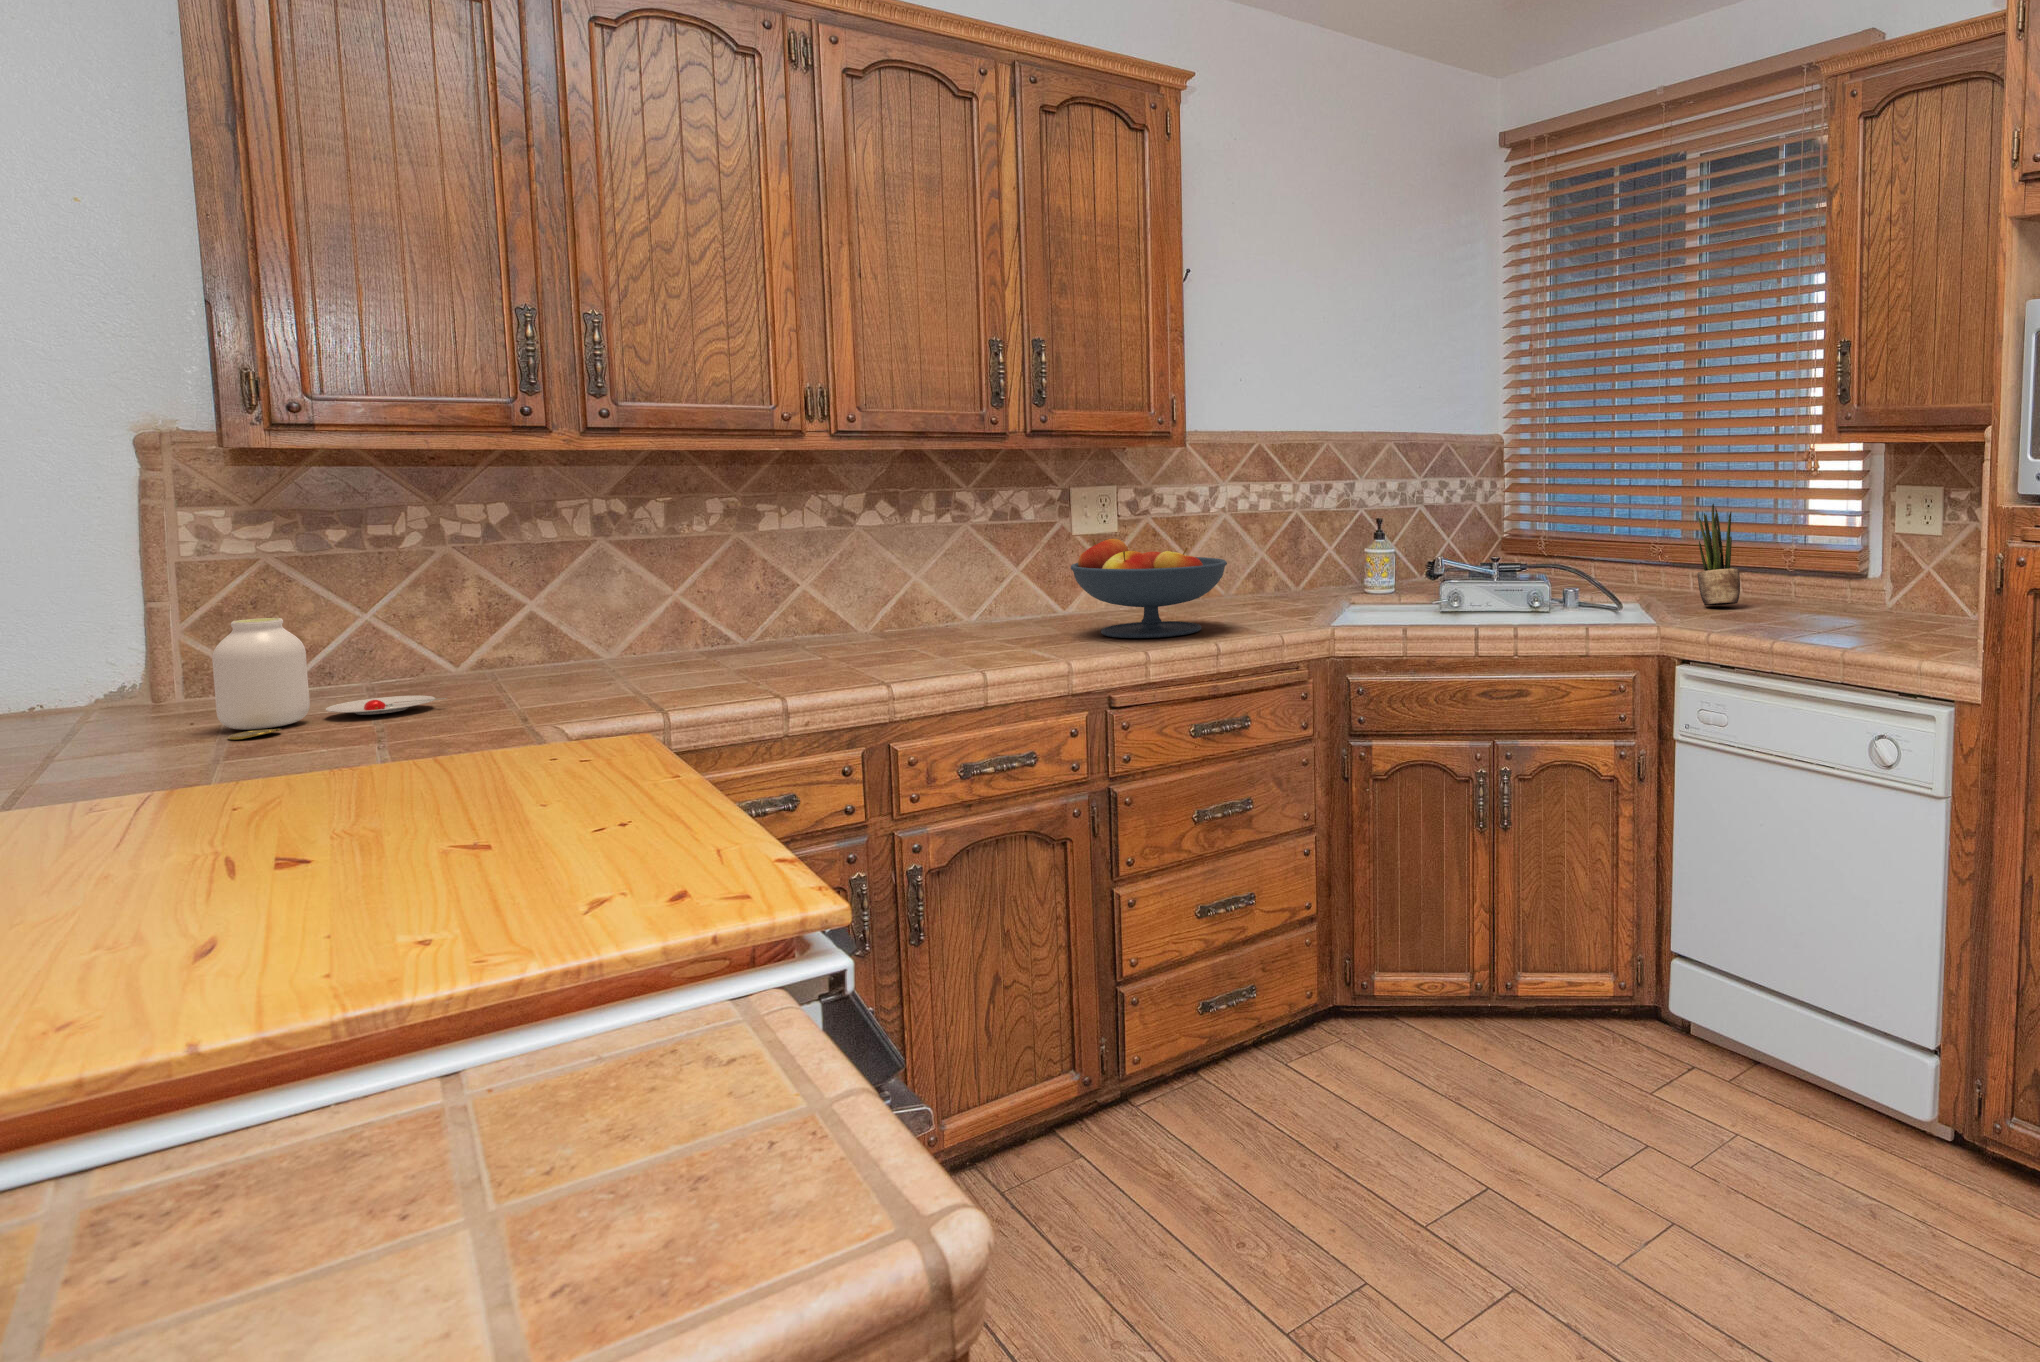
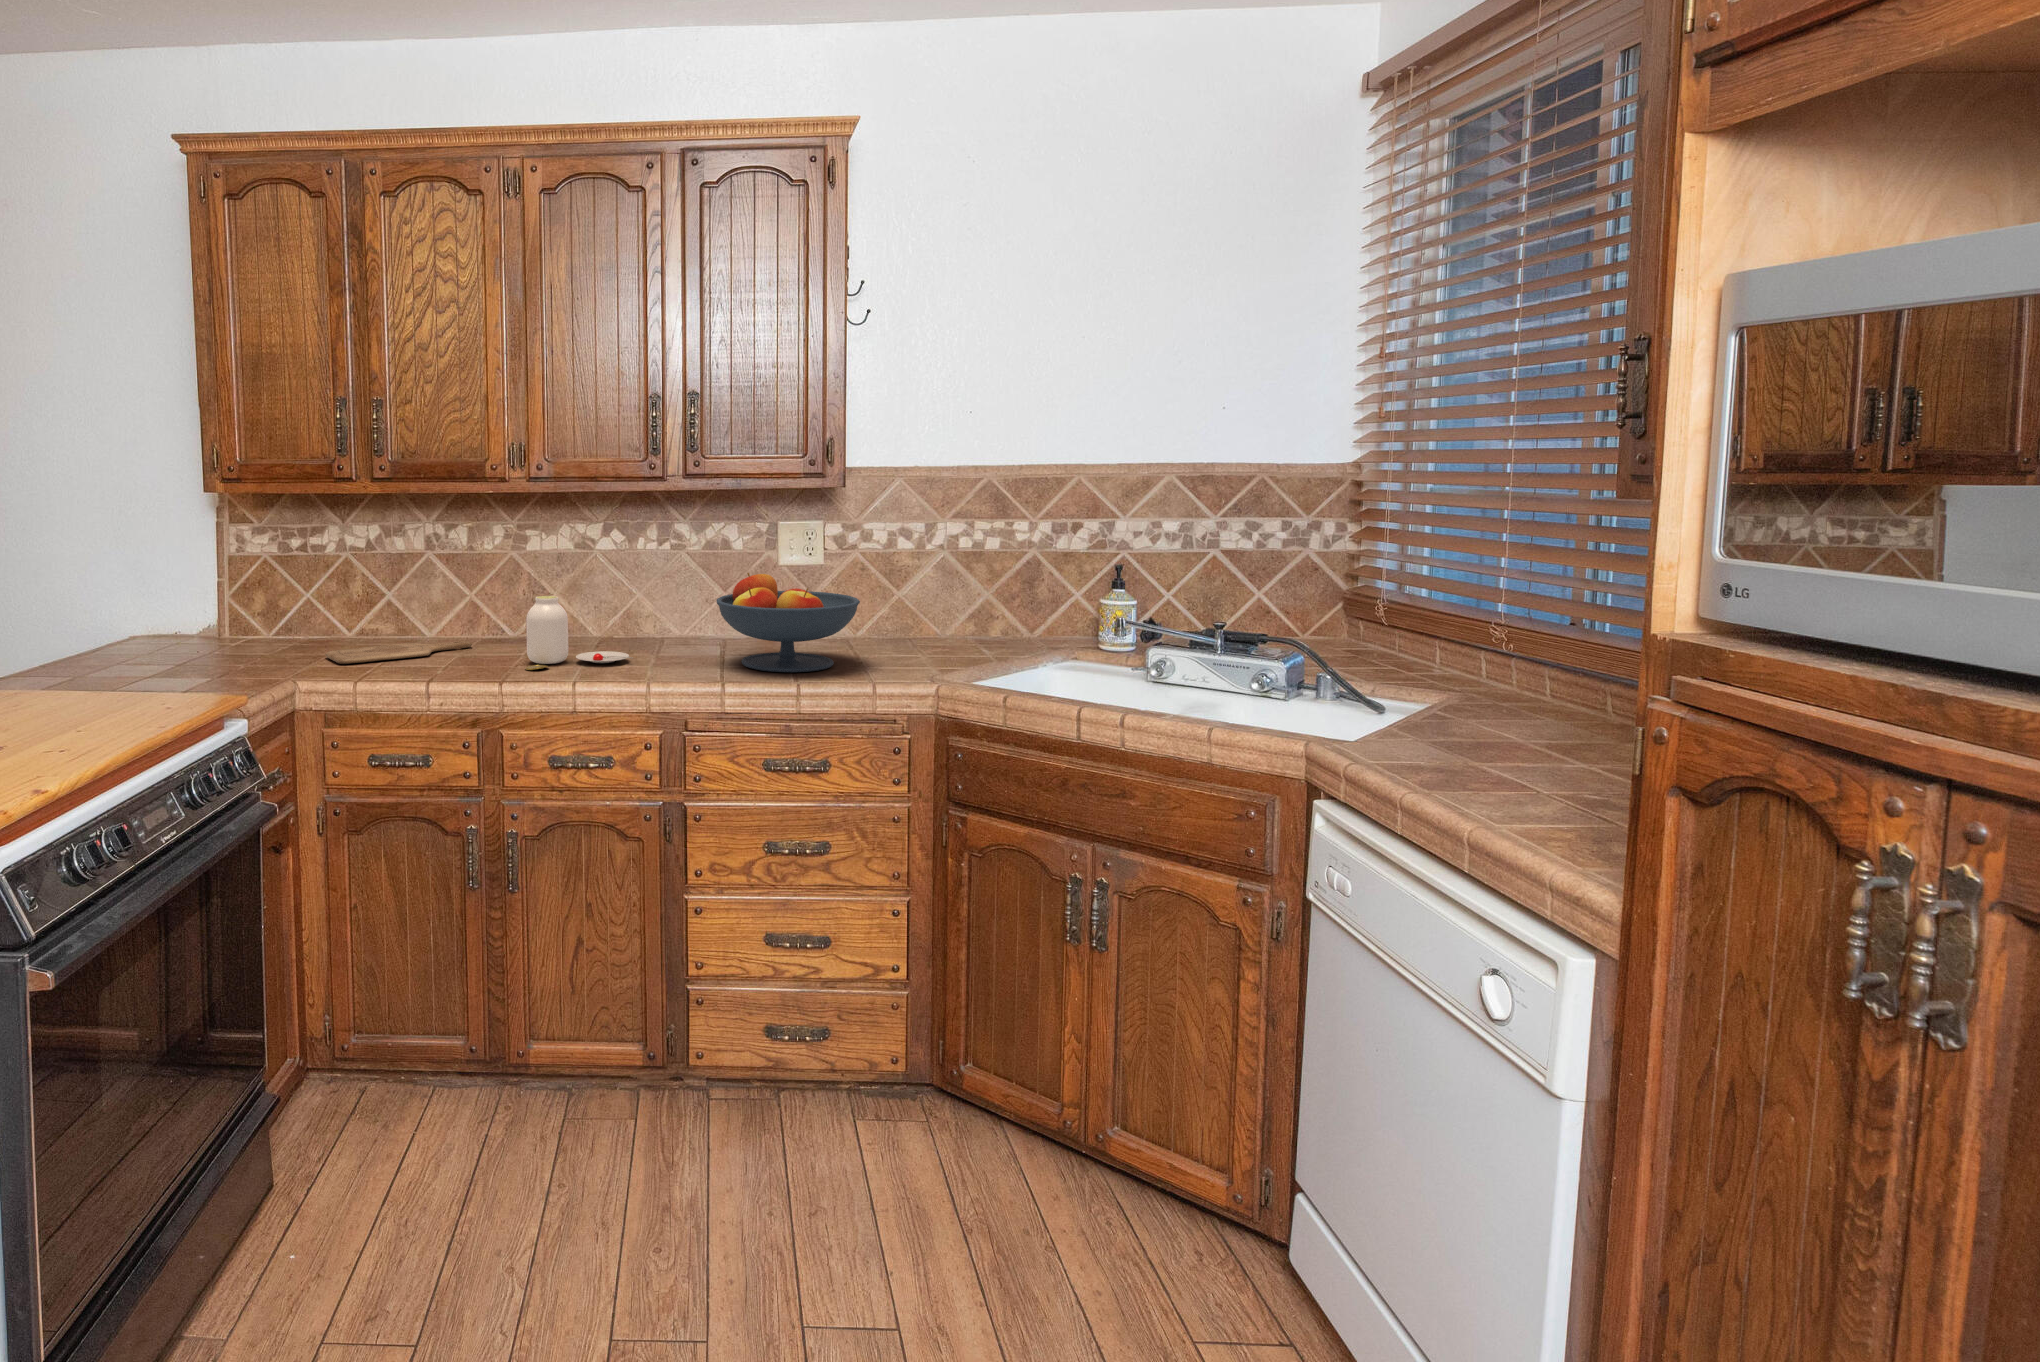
potted plant: present [1697,504,1740,605] -> none [1489,584,1566,737]
jar: present [212,618,447,739] -> present [525,596,632,670]
cutting board: none [502,657,711,700] -> present [325,641,472,664]

